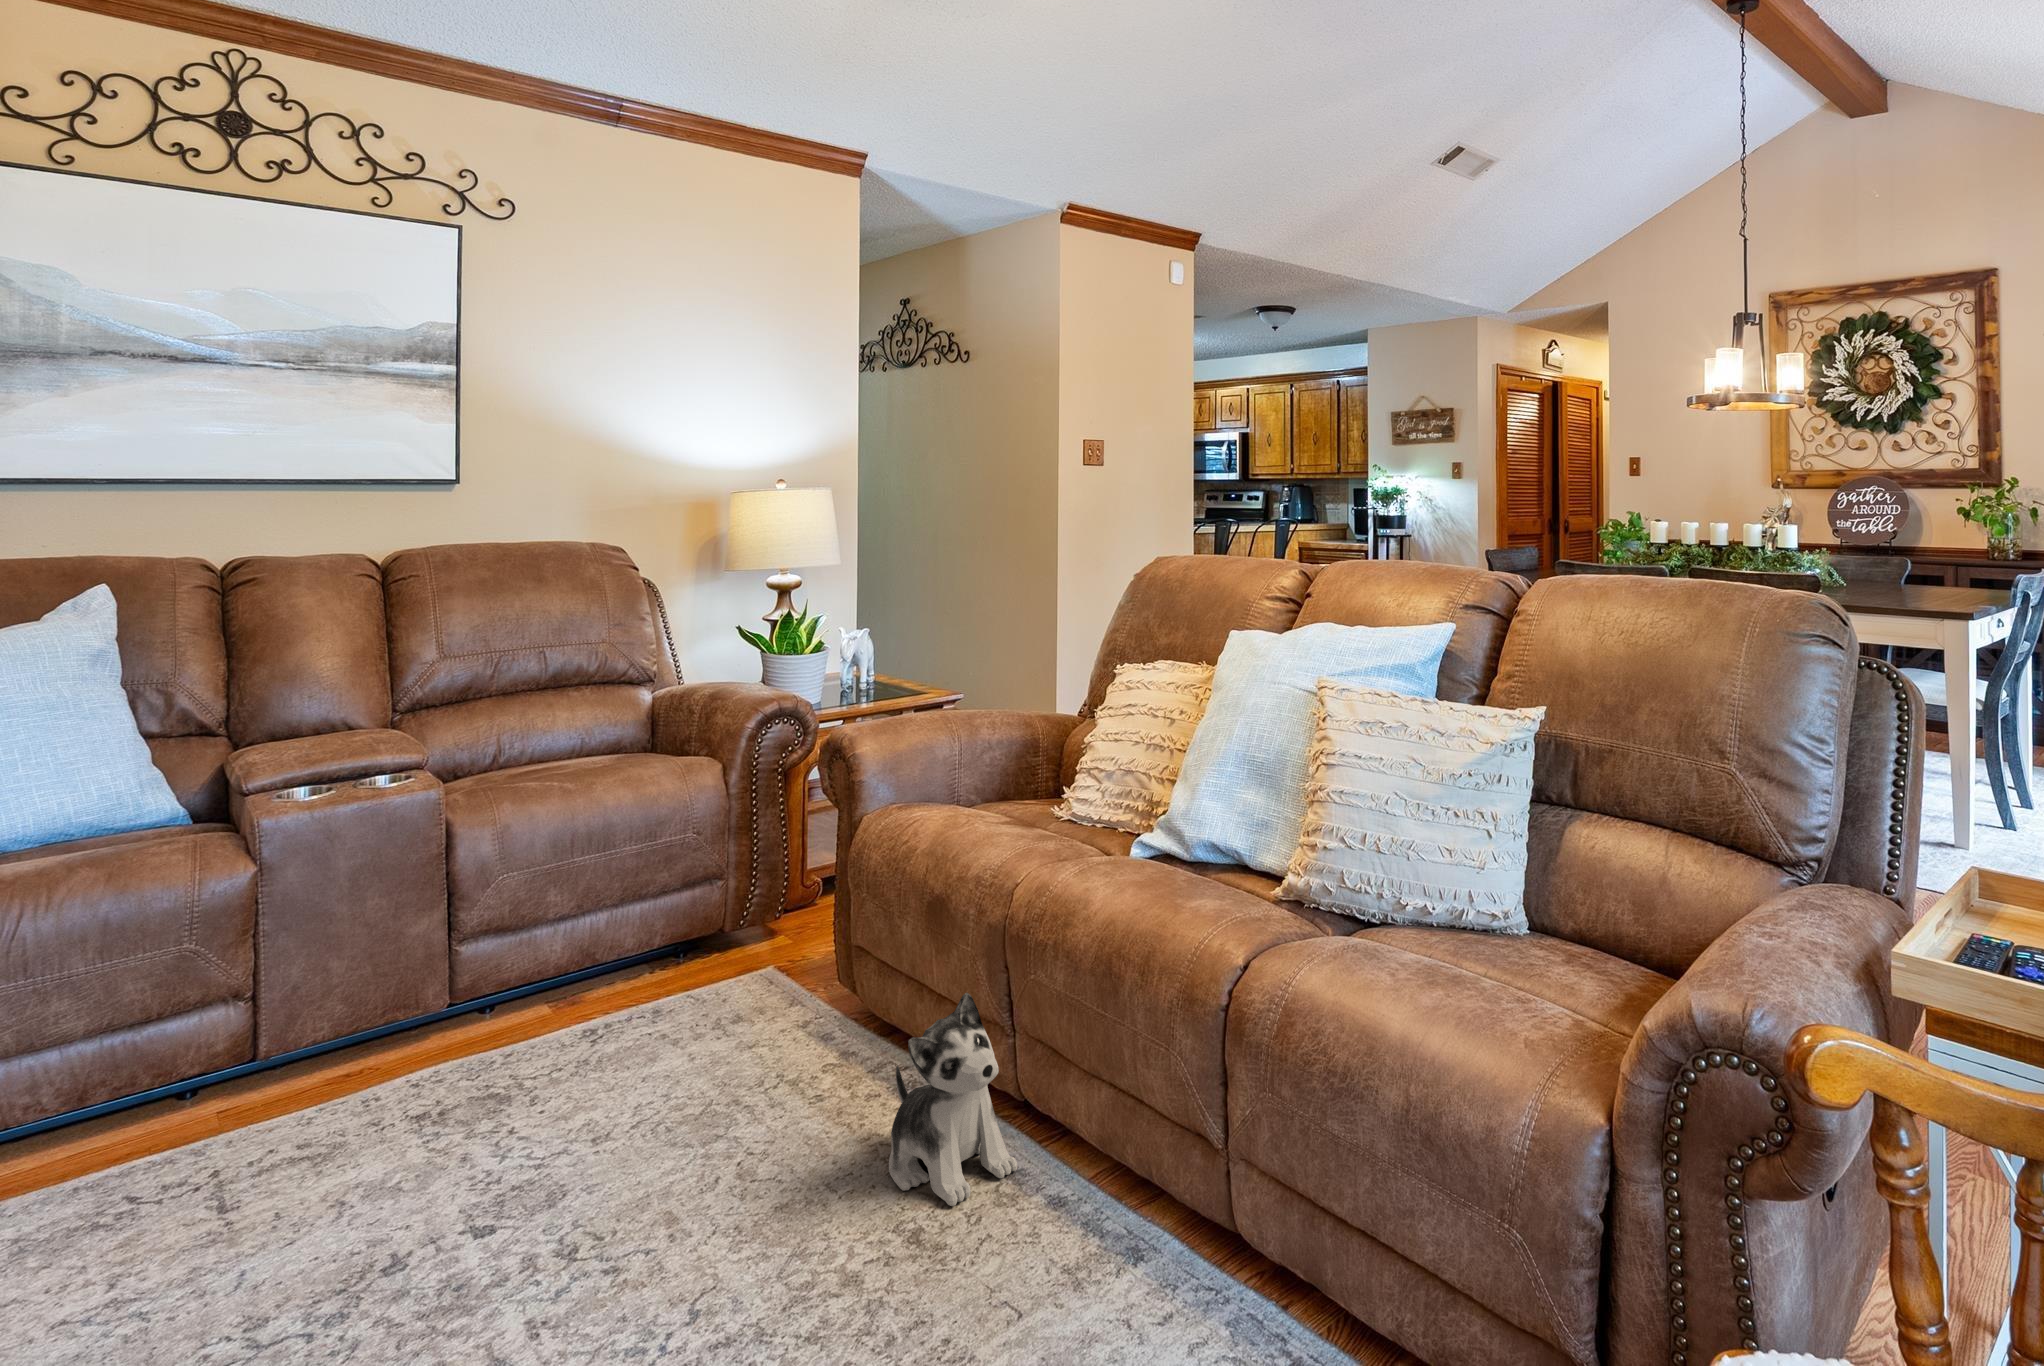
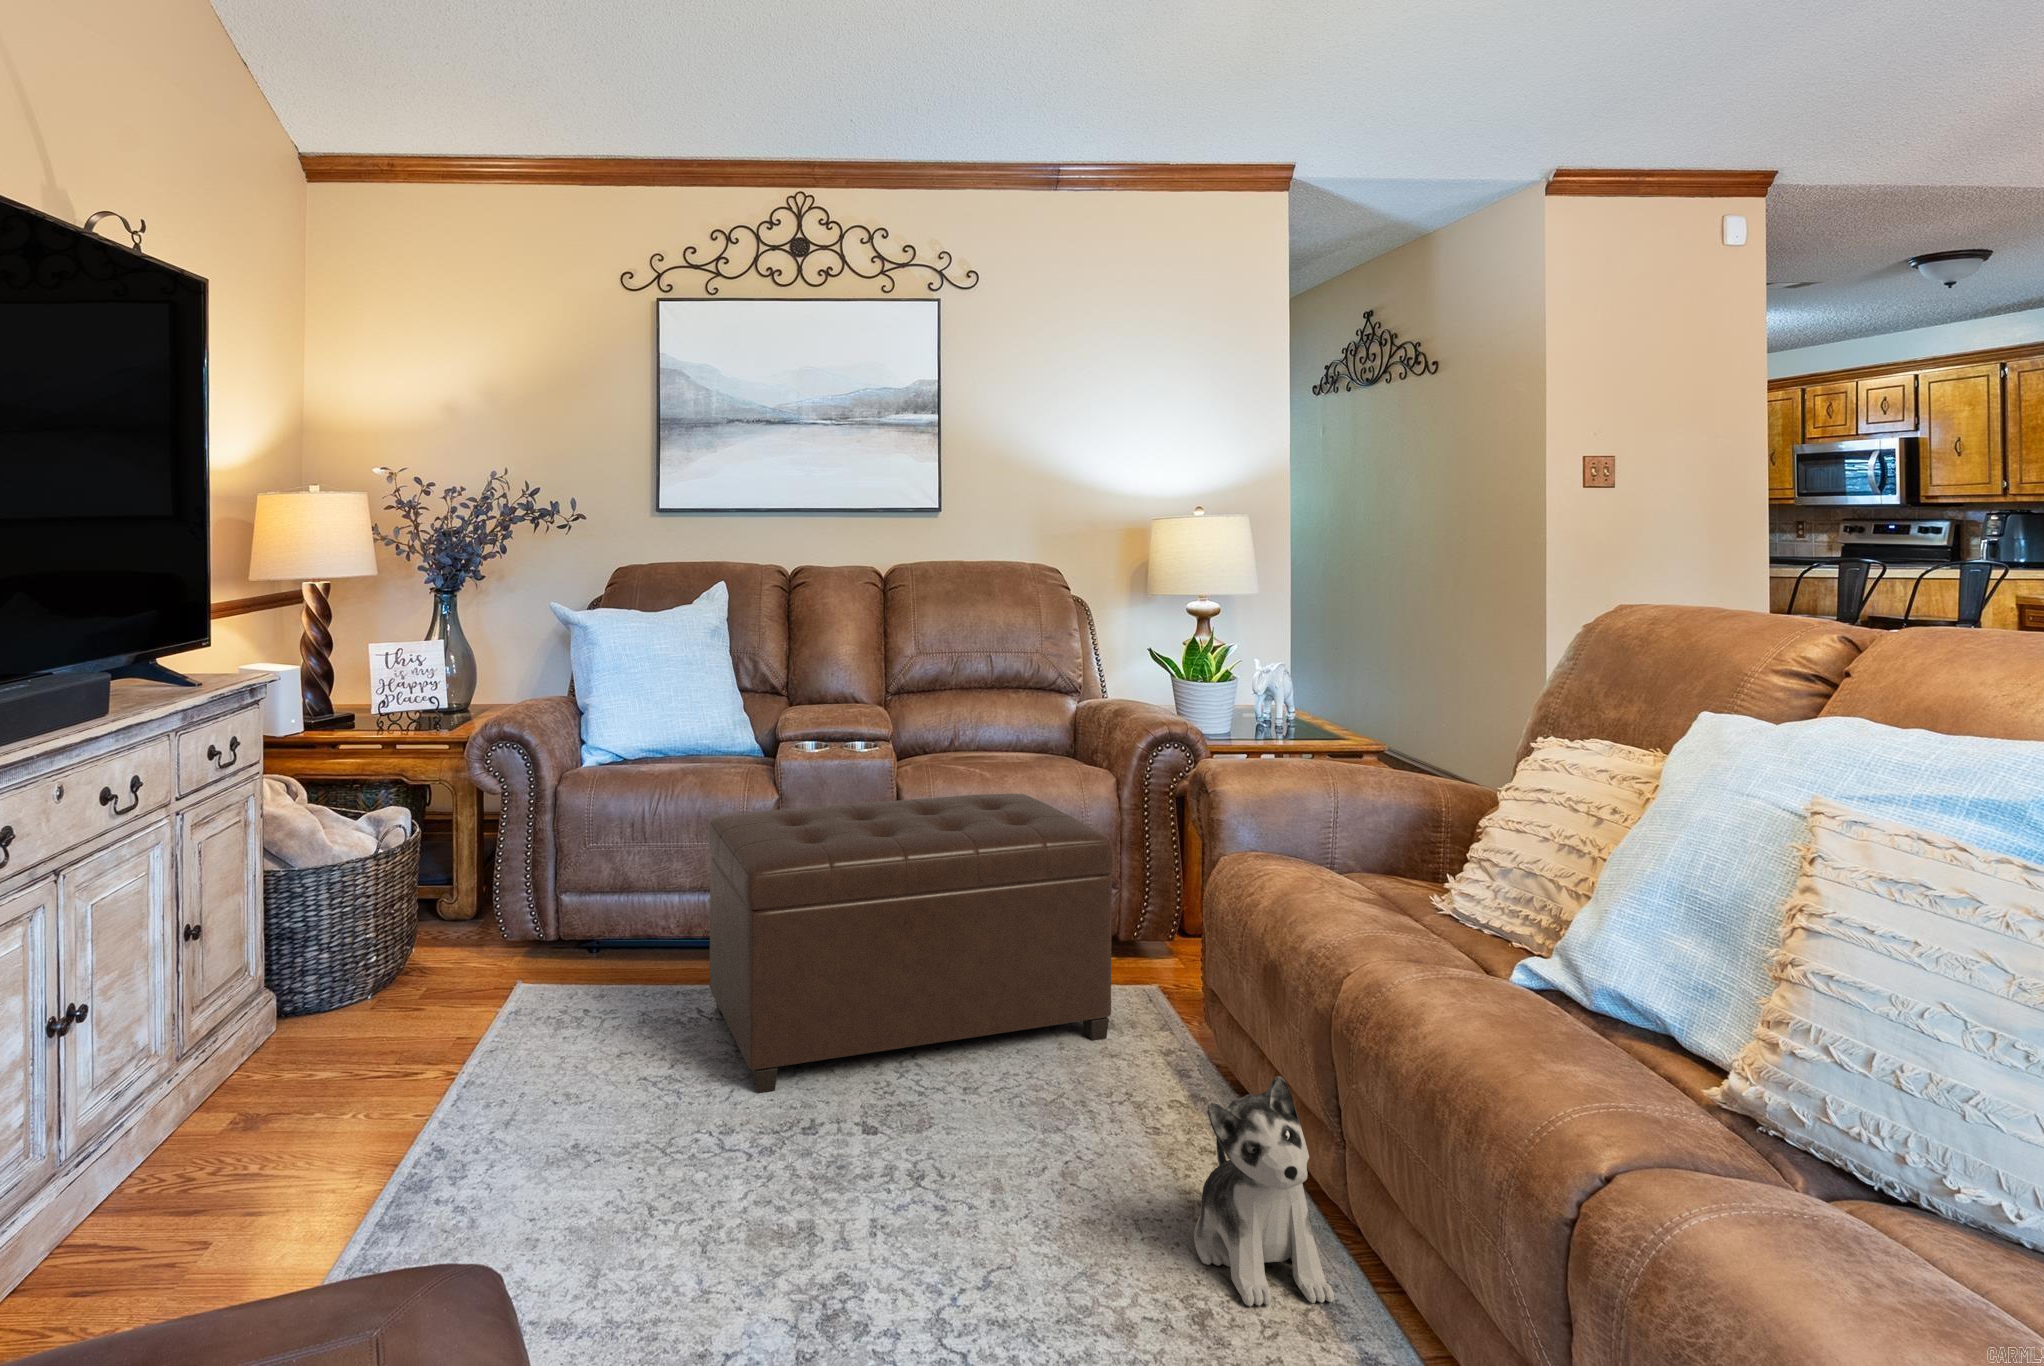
ottoman: none [136,800,746,1259] -> present [708,794,1114,1093]

